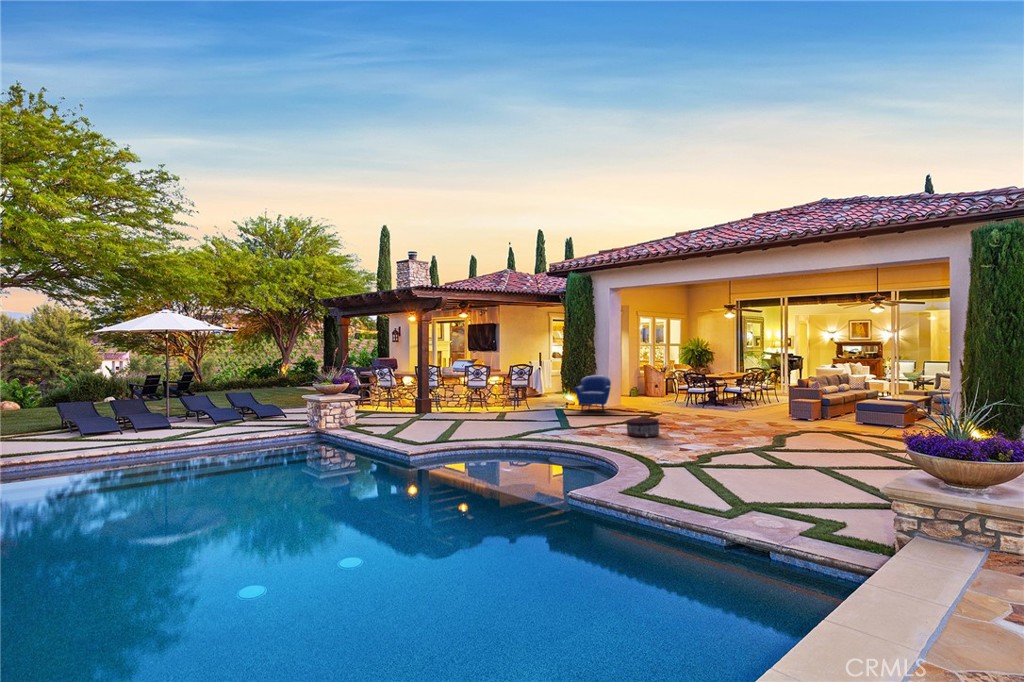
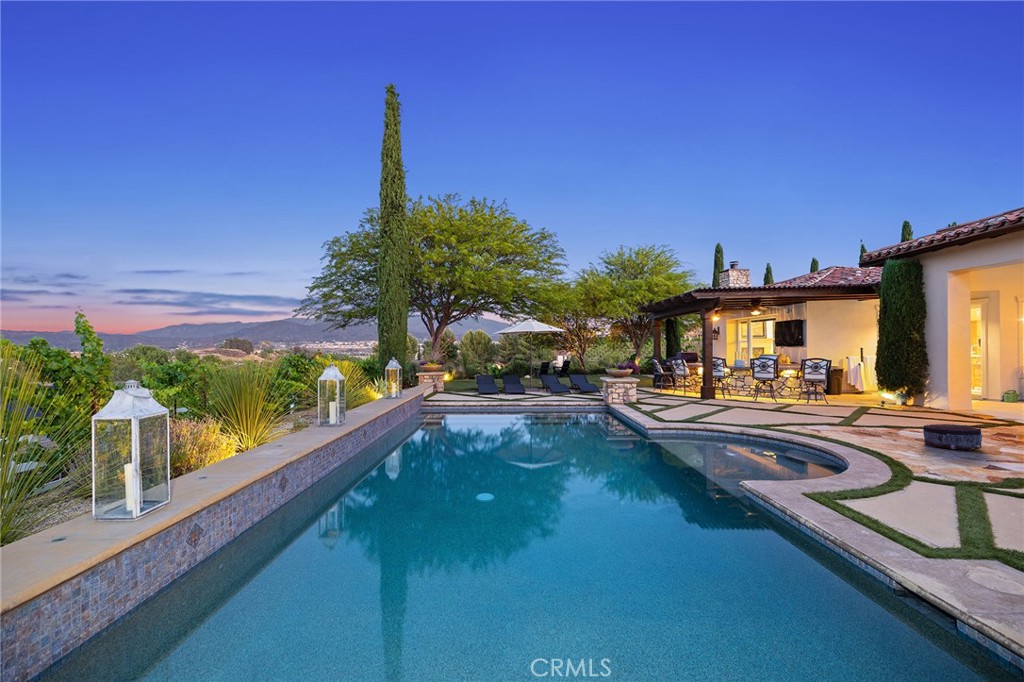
armchair: present [574,375,611,412] -> none [885,374,949,418]

